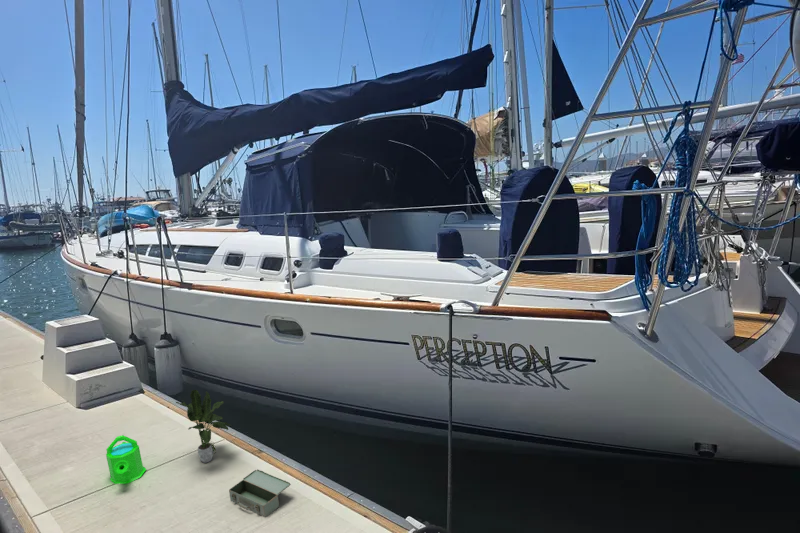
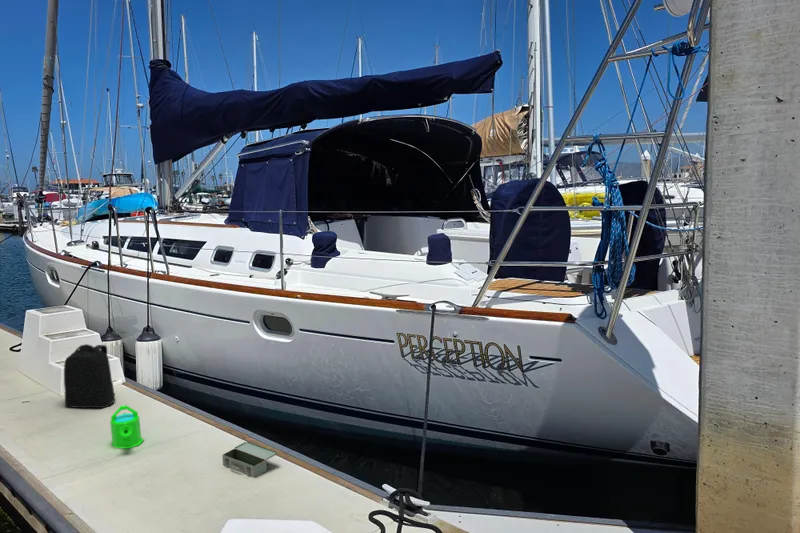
backpack: none [65,363,124,430] -> present [64,344,115,408]
potted plant: present [176,390,231,463] -> none [174,369,225,438]

